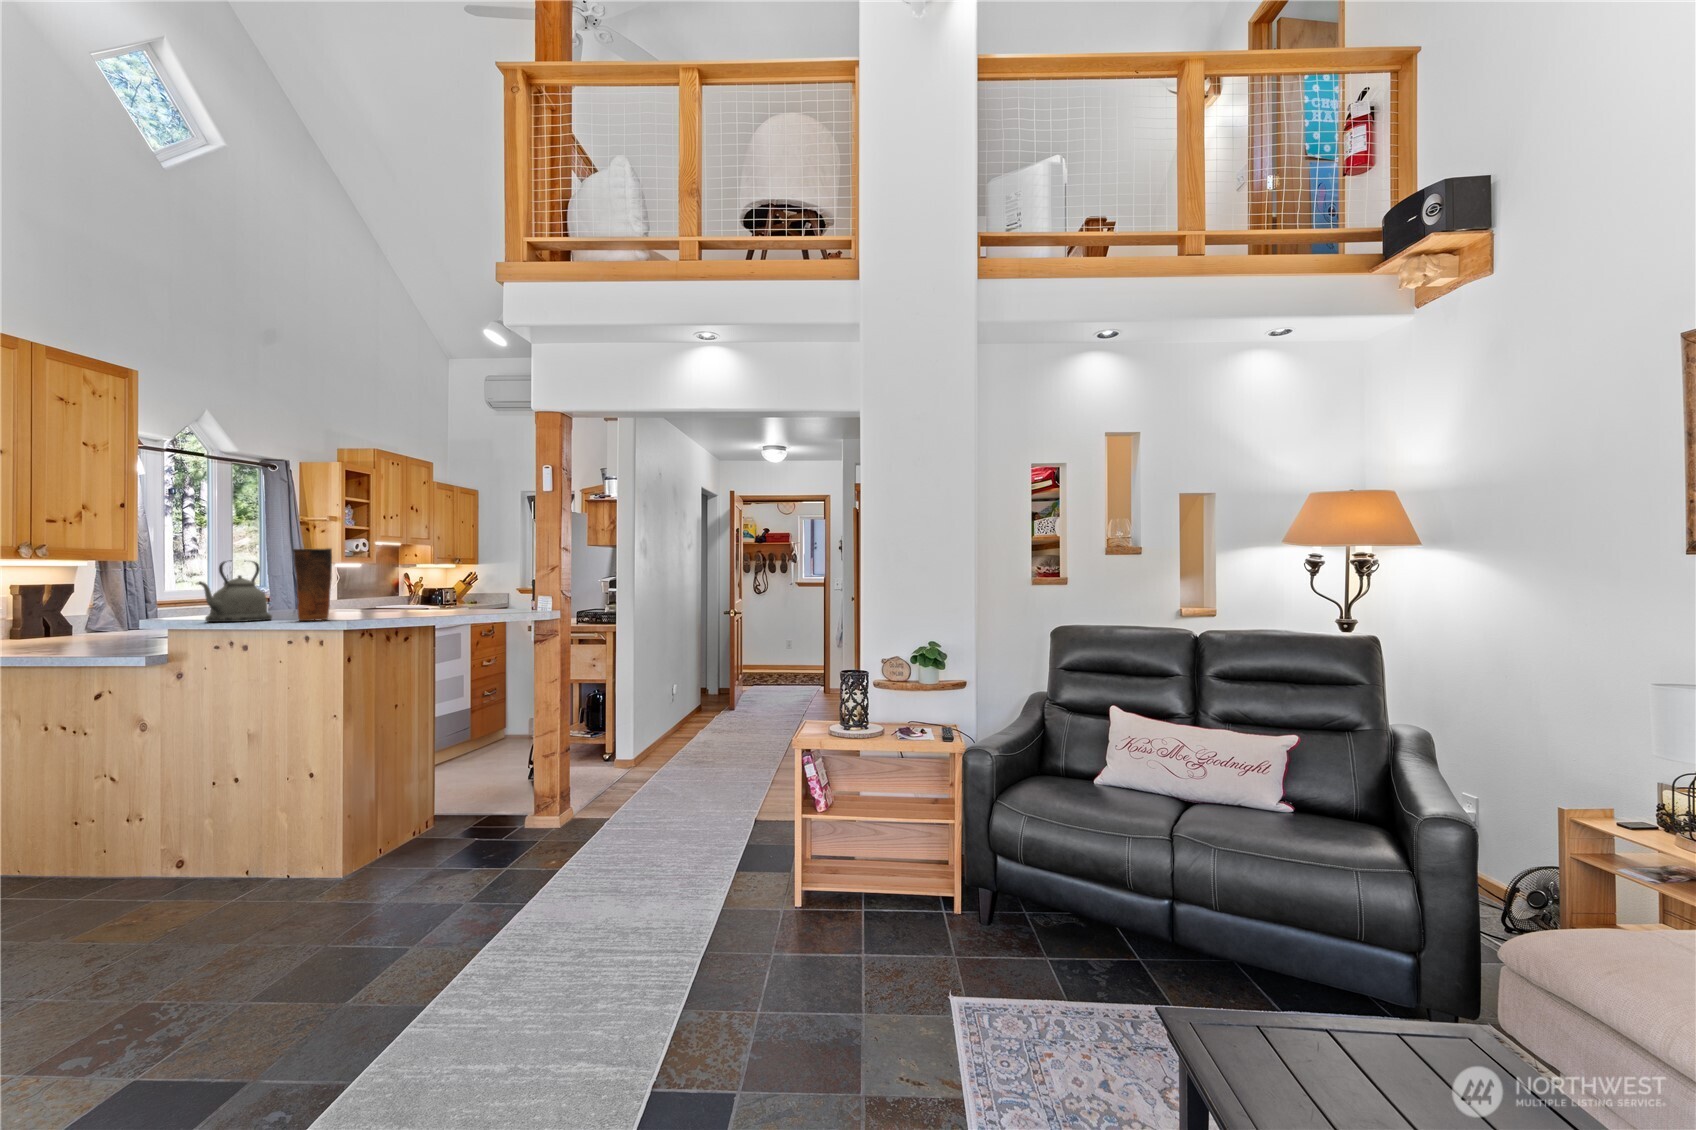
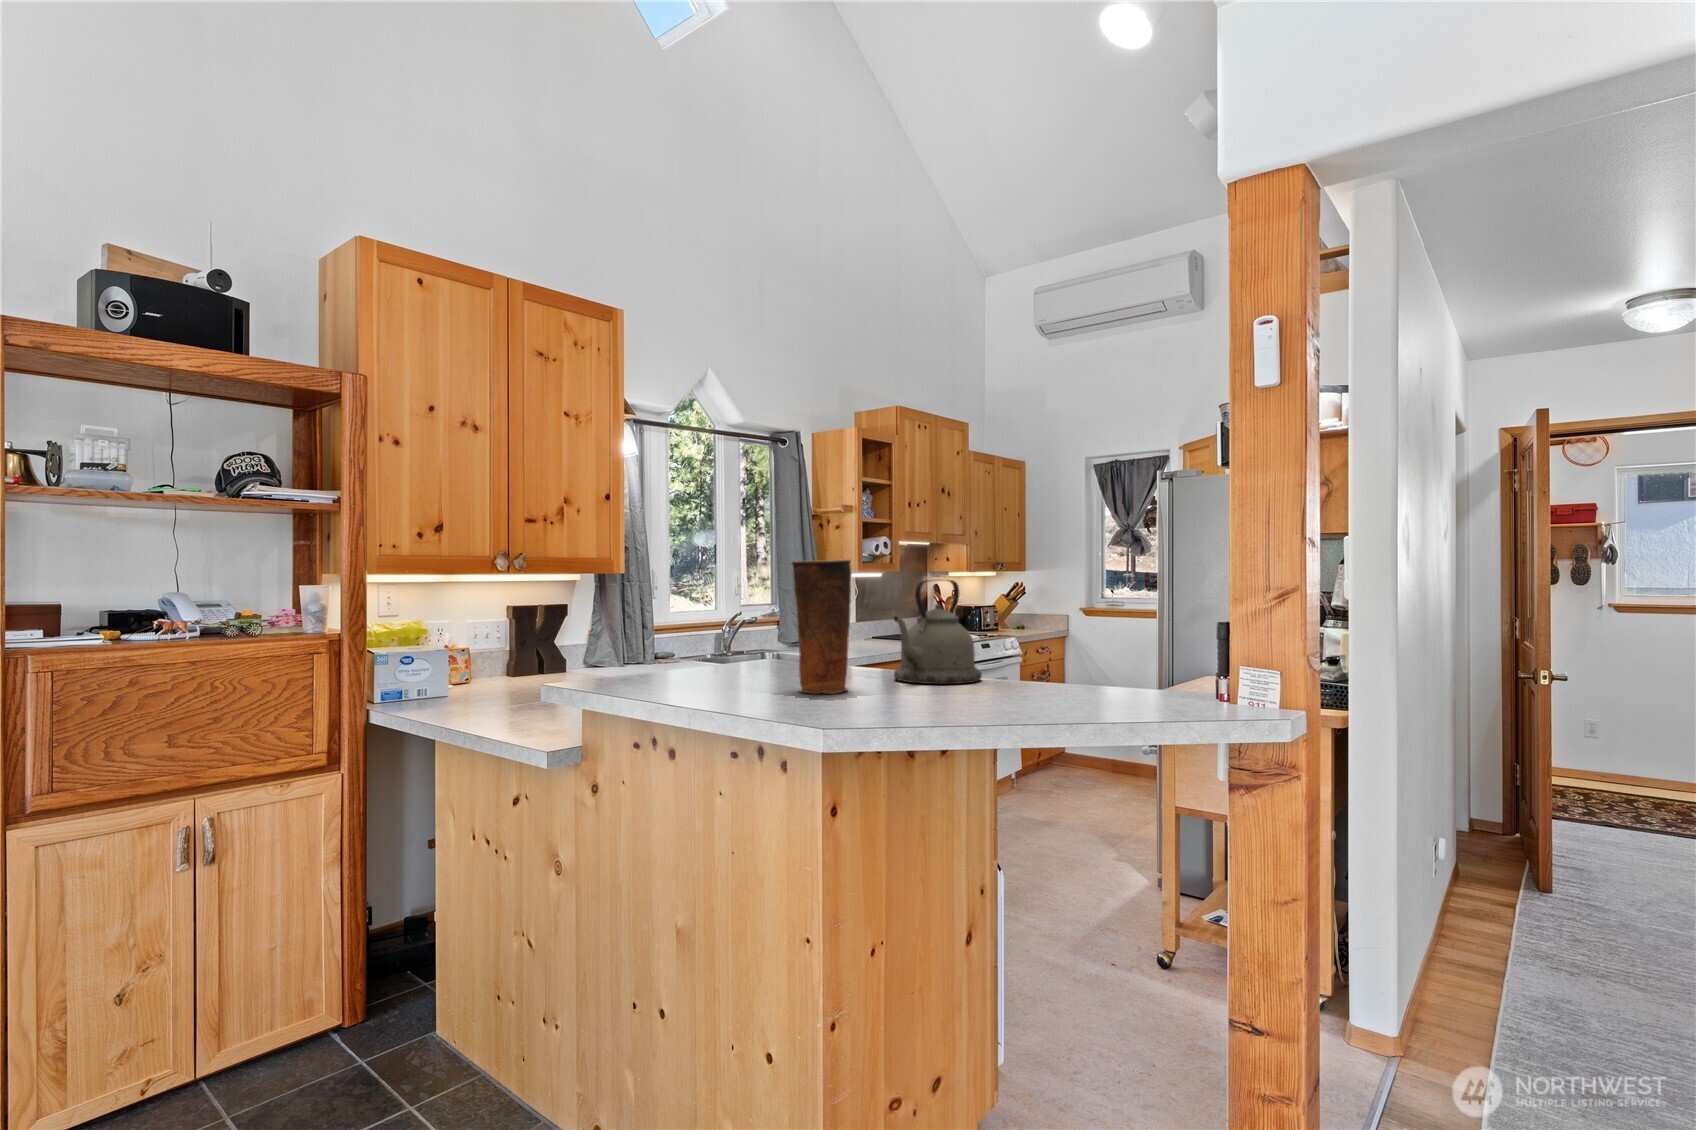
kettle: present [199,560,272,622] -> present [894,580,982,684]

